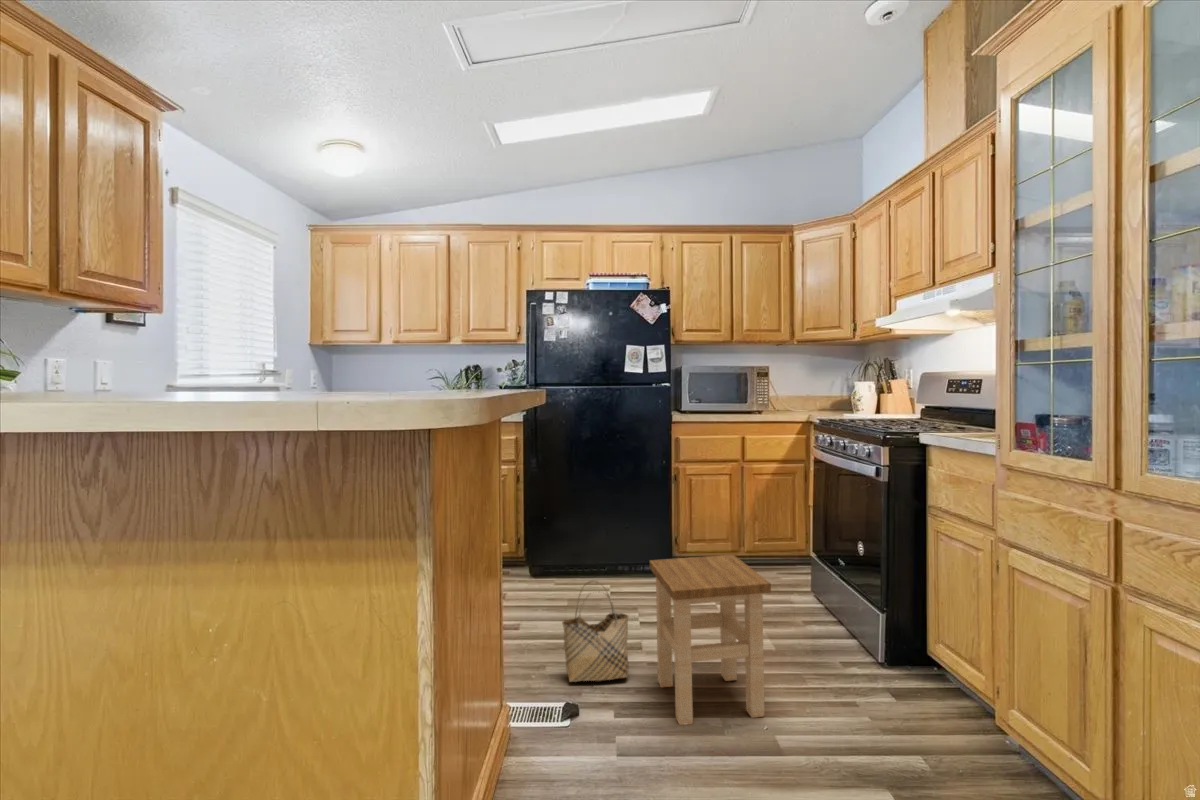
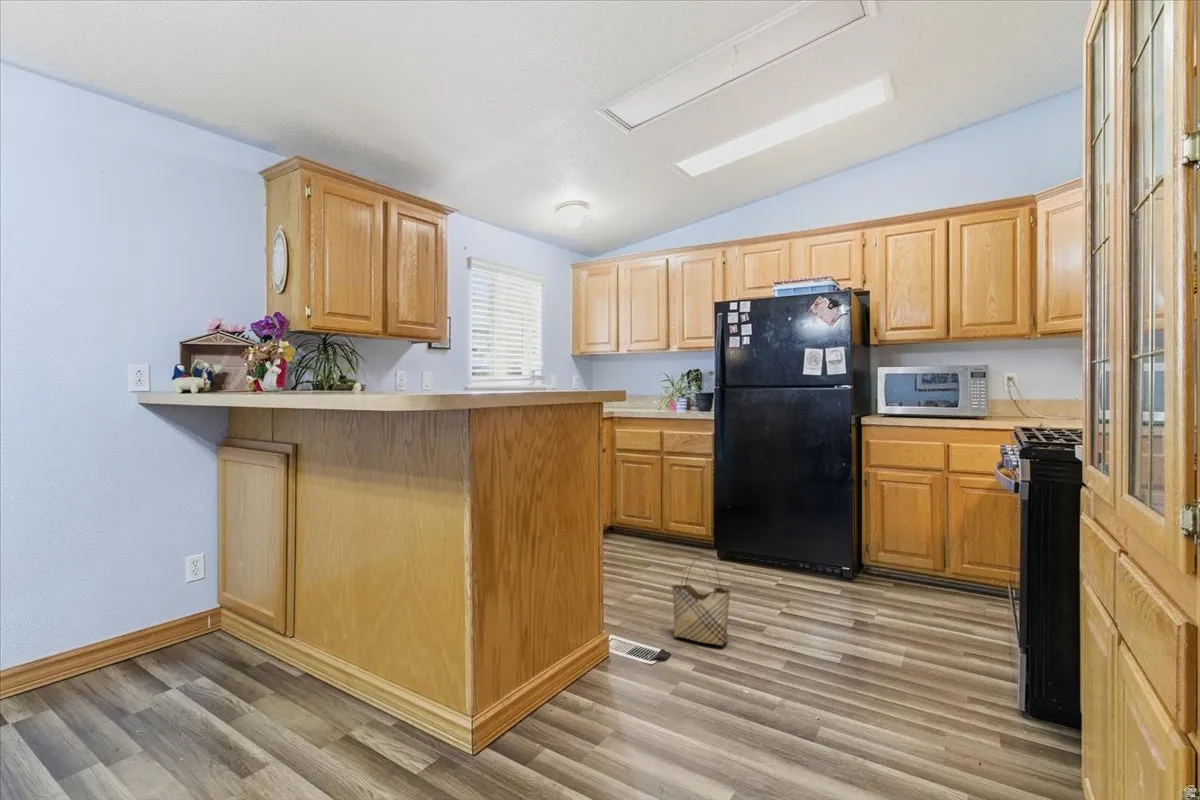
stool: present [649,555,771,725] -> none [728,545,831,712]

